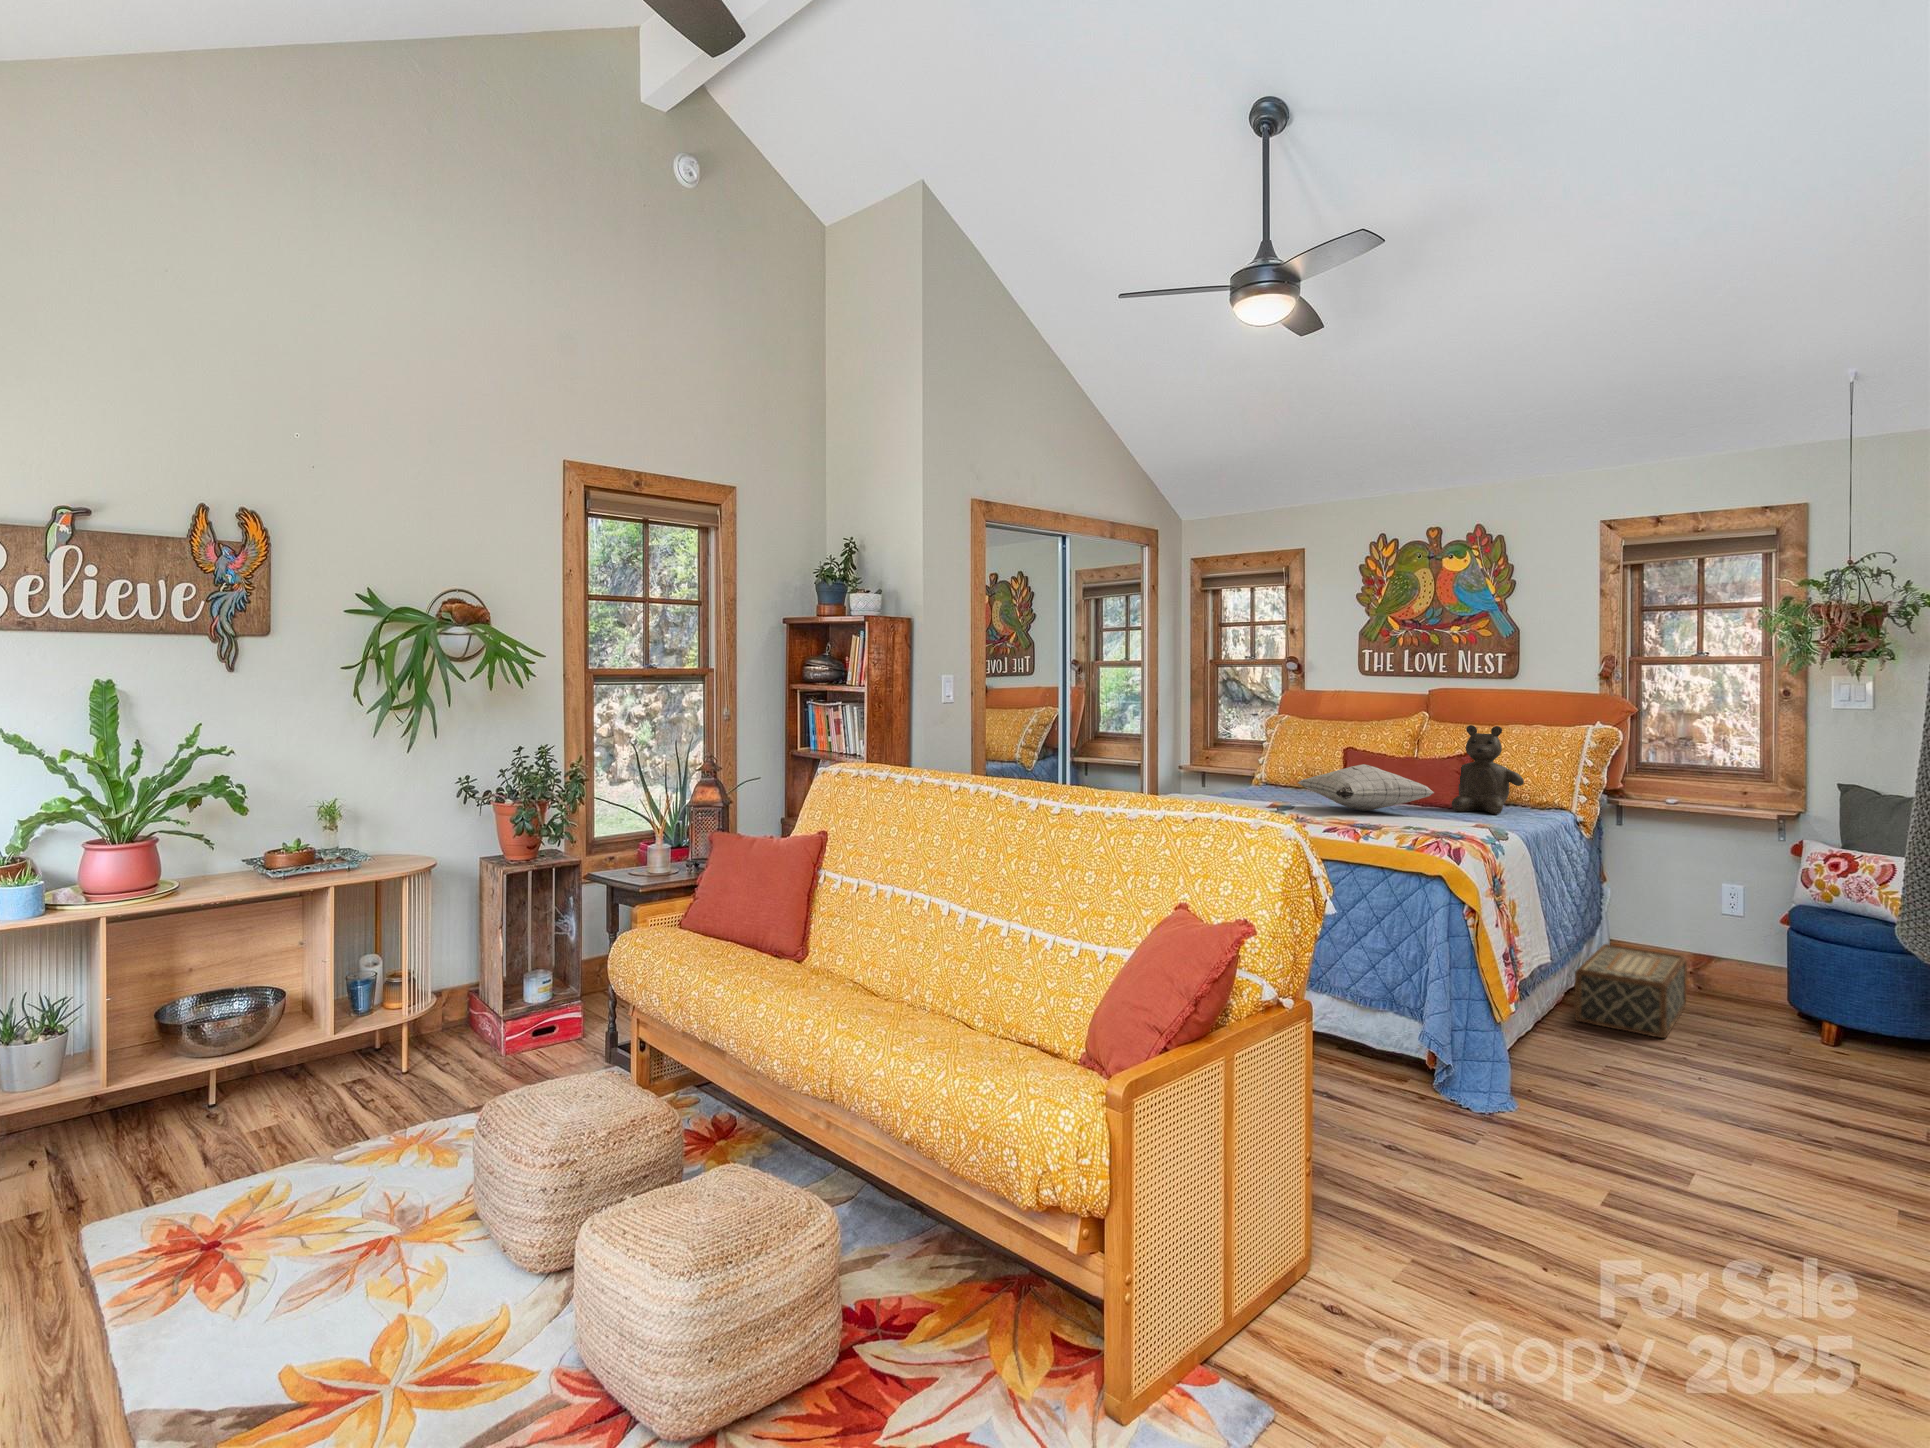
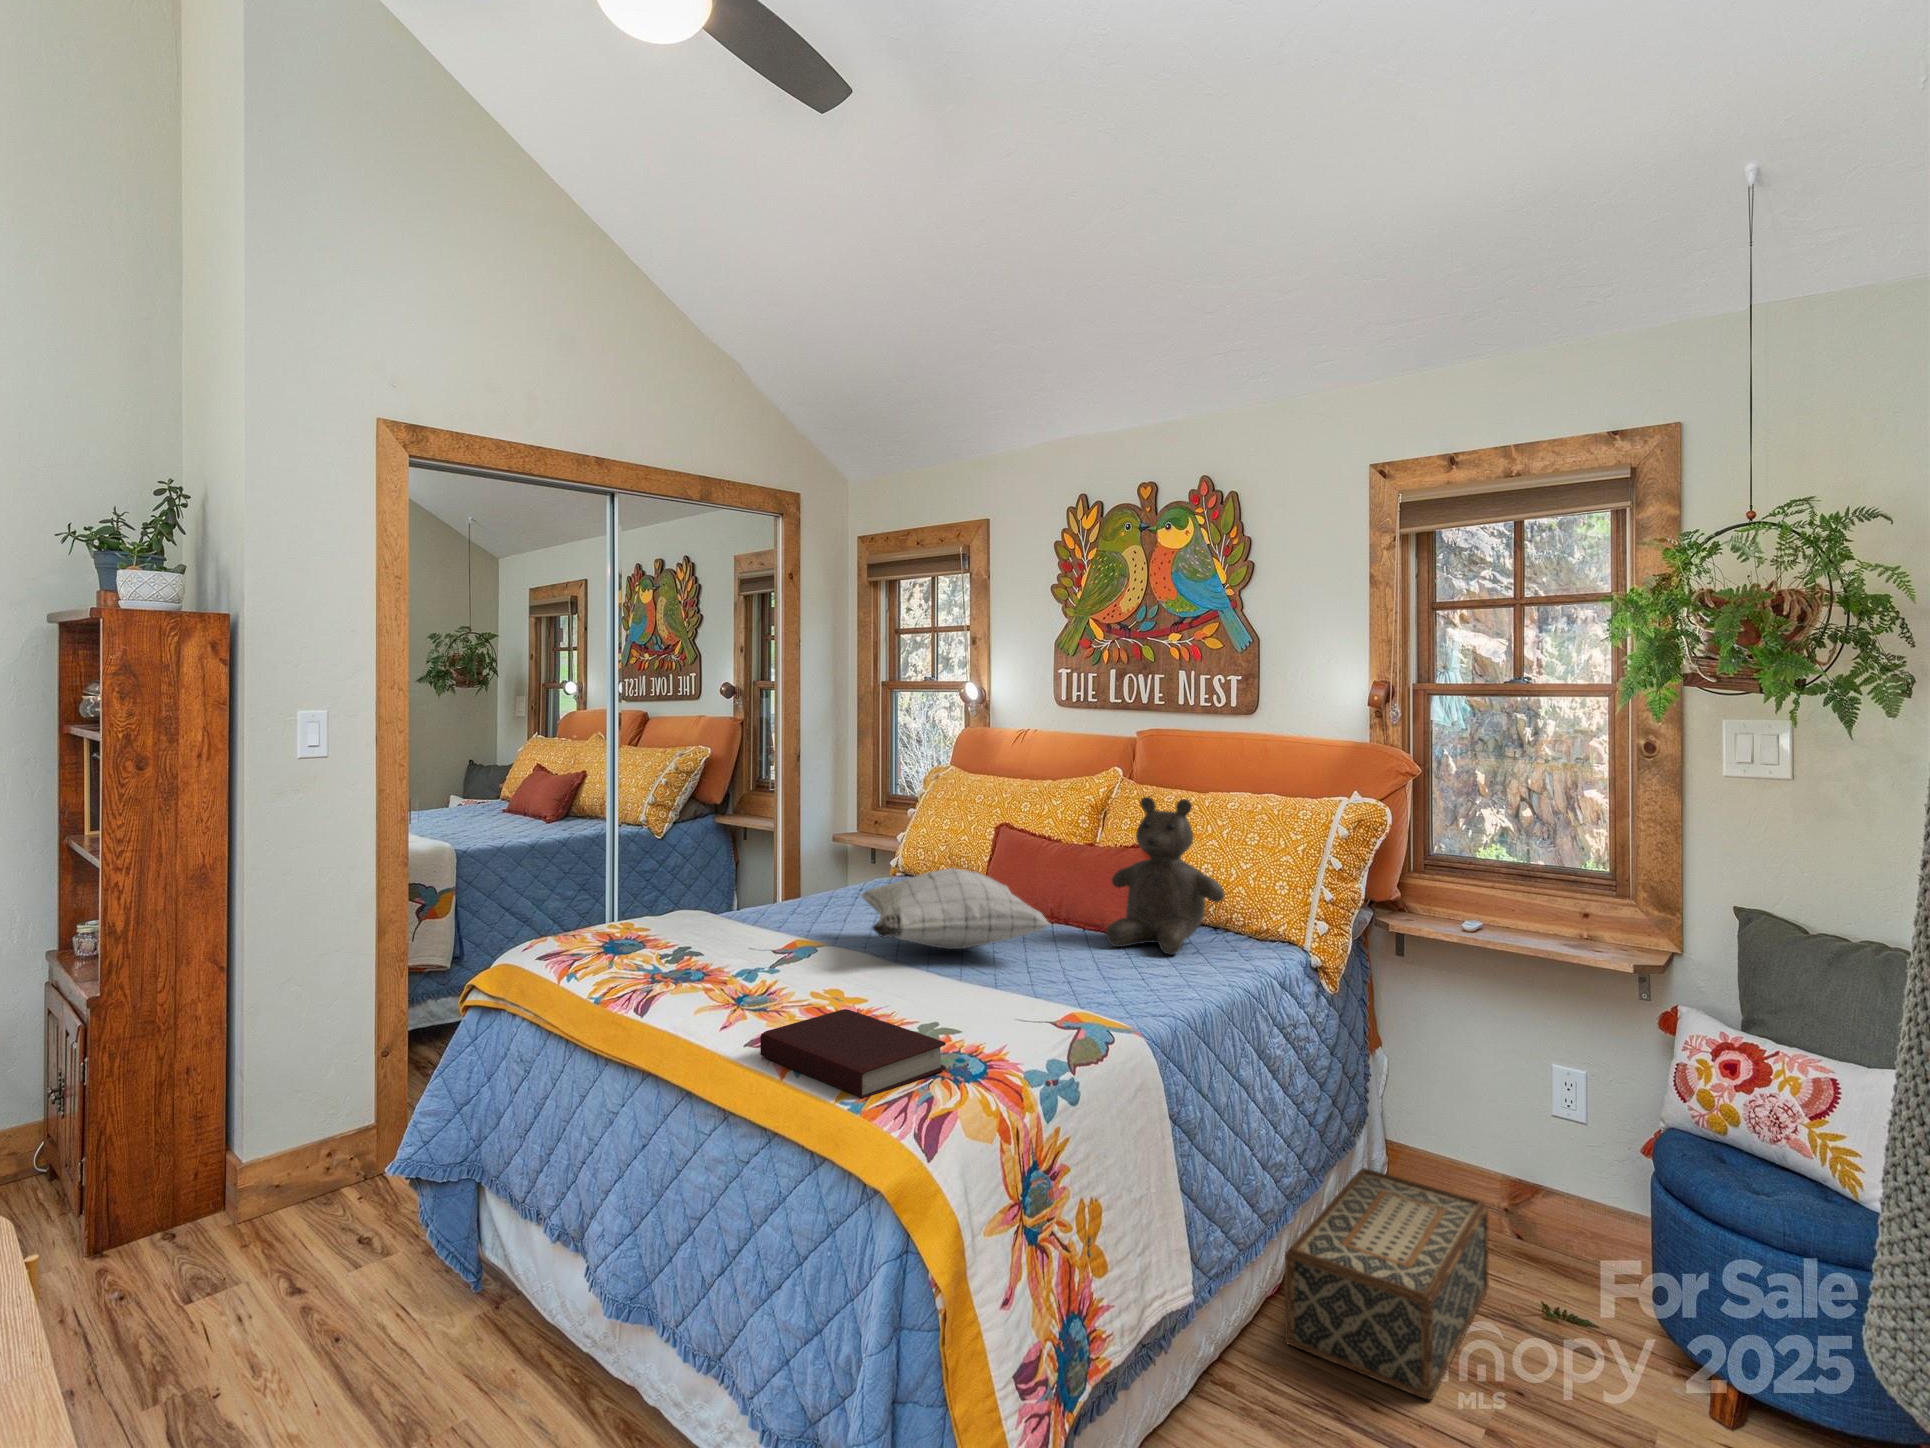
book: none [1351,819,1448,845] -> present [760,1009,946,1098]

